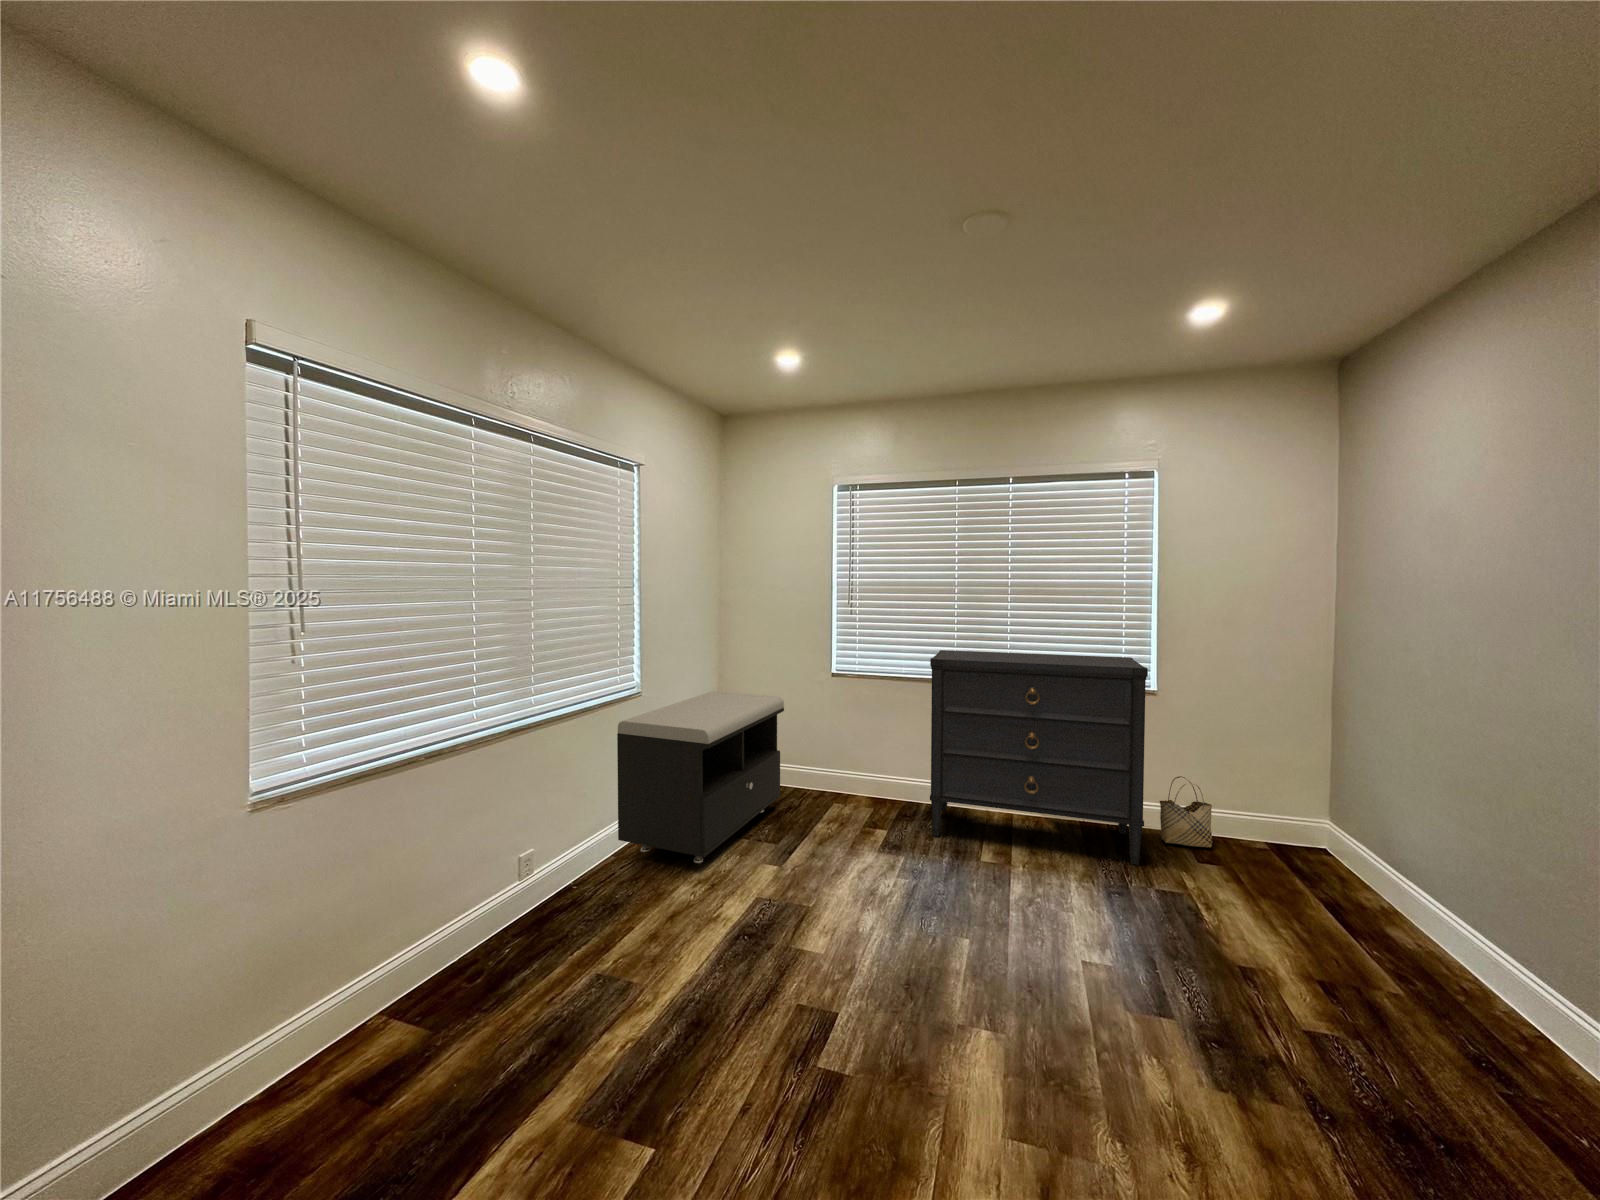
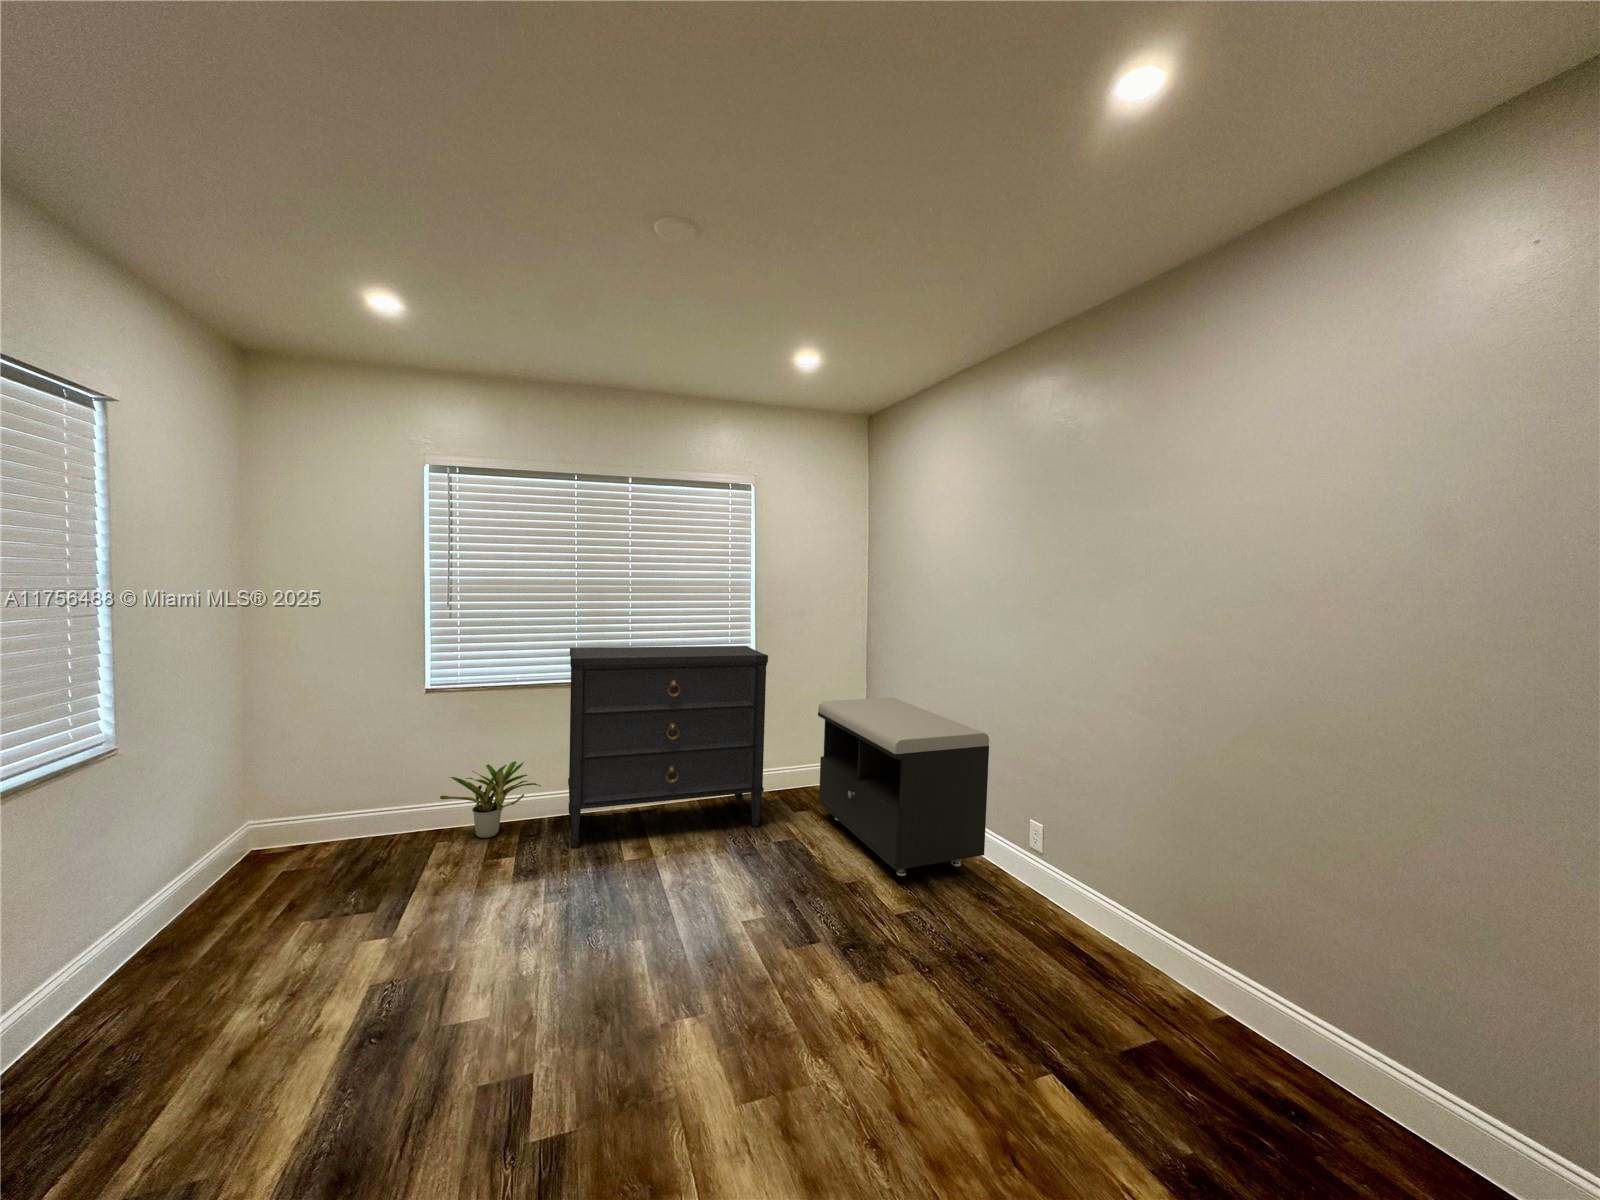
storage bench: present [617,691,784,863] -> present [818,698,989,876]
potted plant: none [833,747,913,810] -> present [440,761,541,838]
woven basket: present [1159,776,1212,847] -> none [767,744,803,802]

